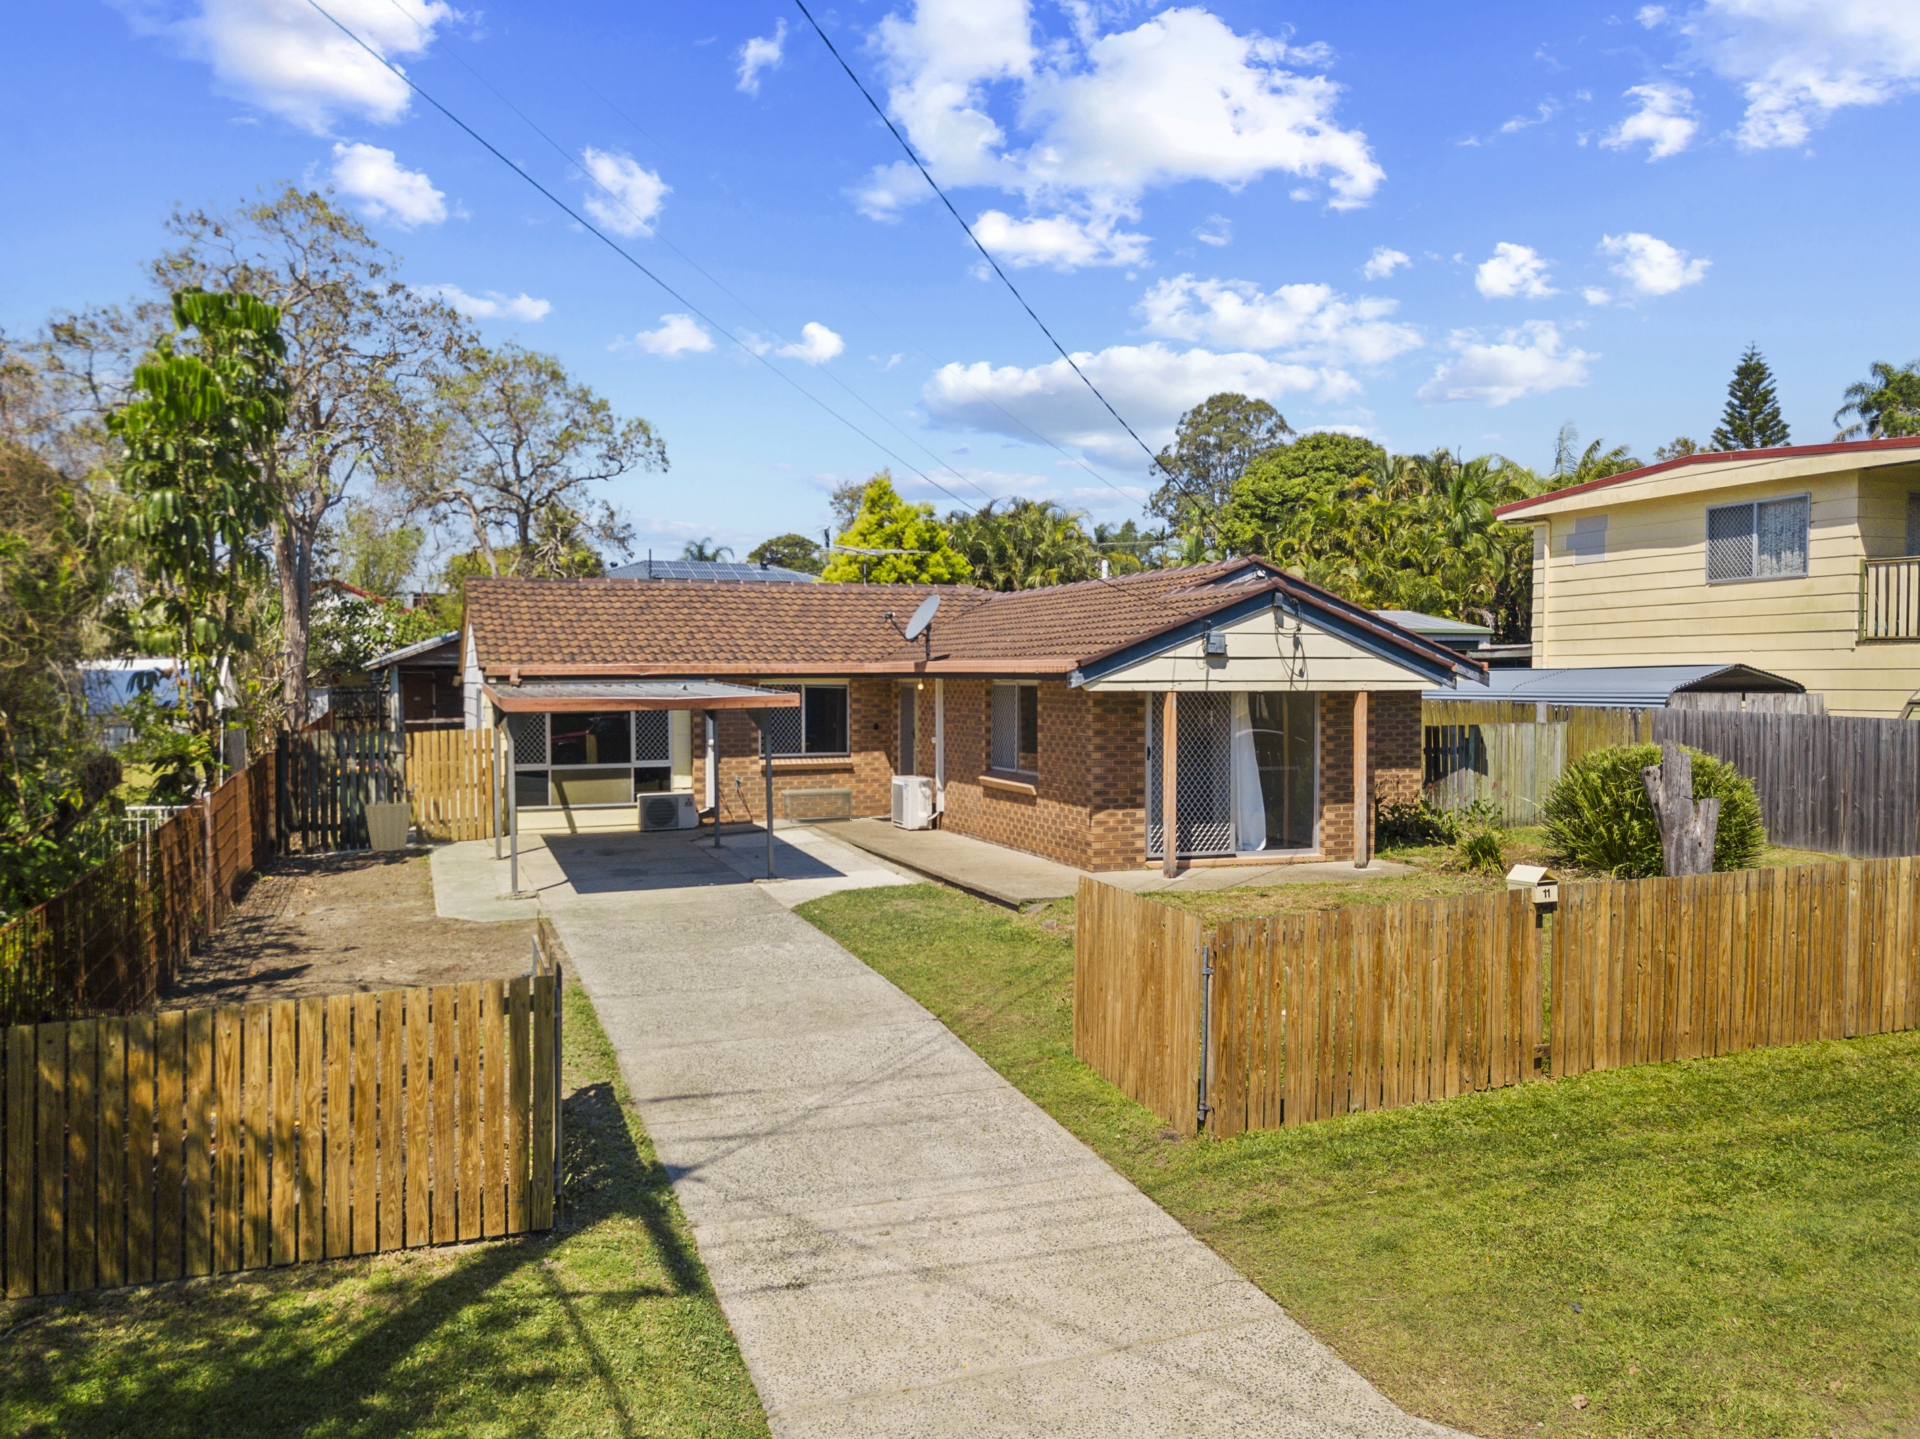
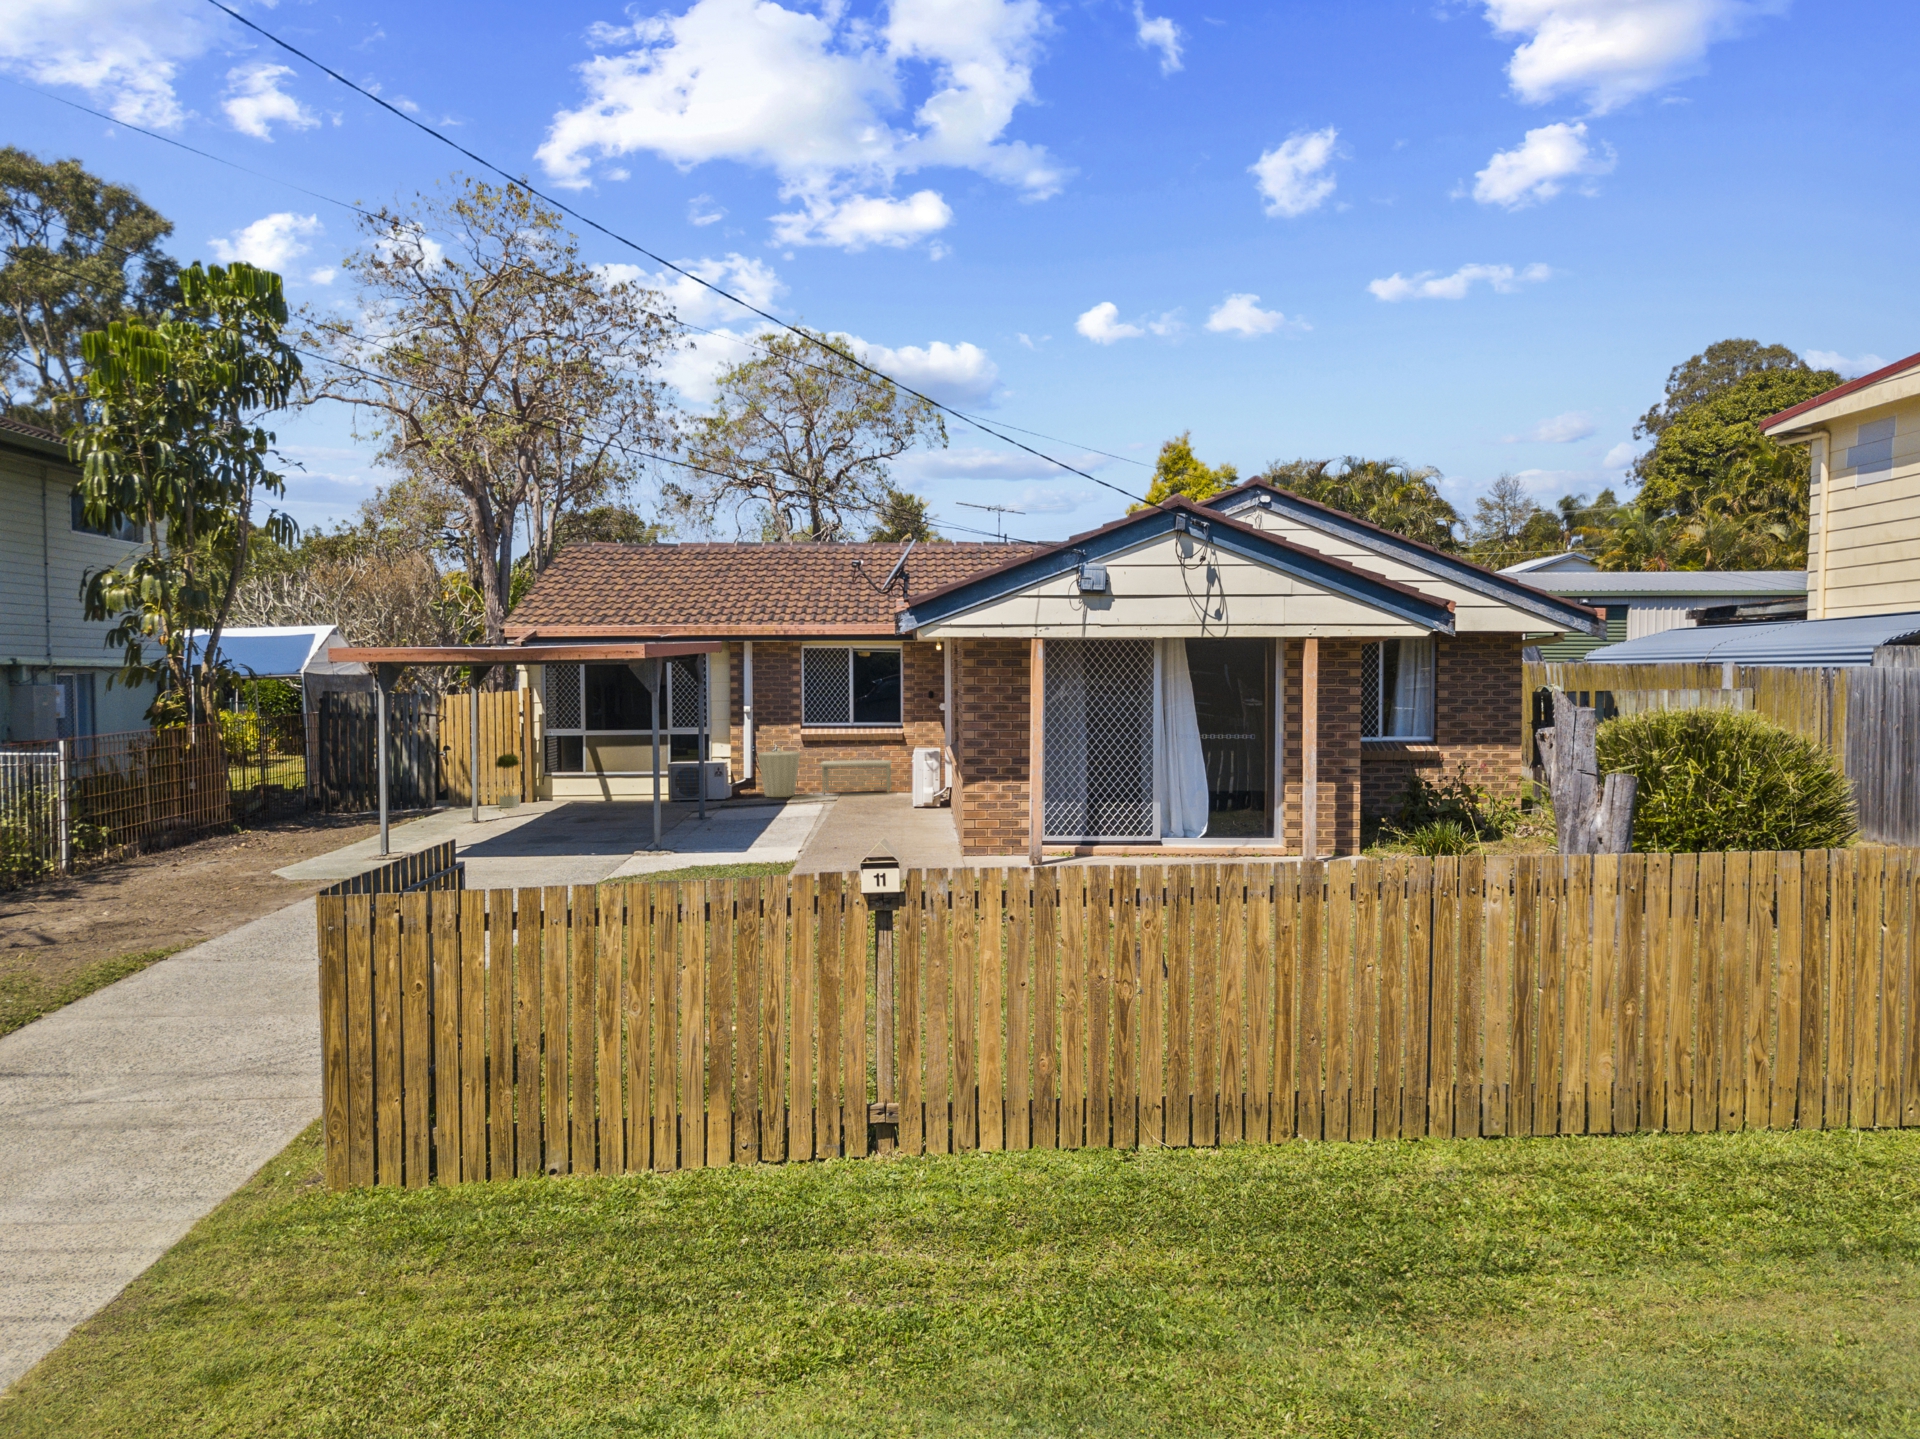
potted tree: none [463,789,488,845] -> present [496,754,520,808]
trash can: present [365,801,412,851] -> present [758,748,800,797]

